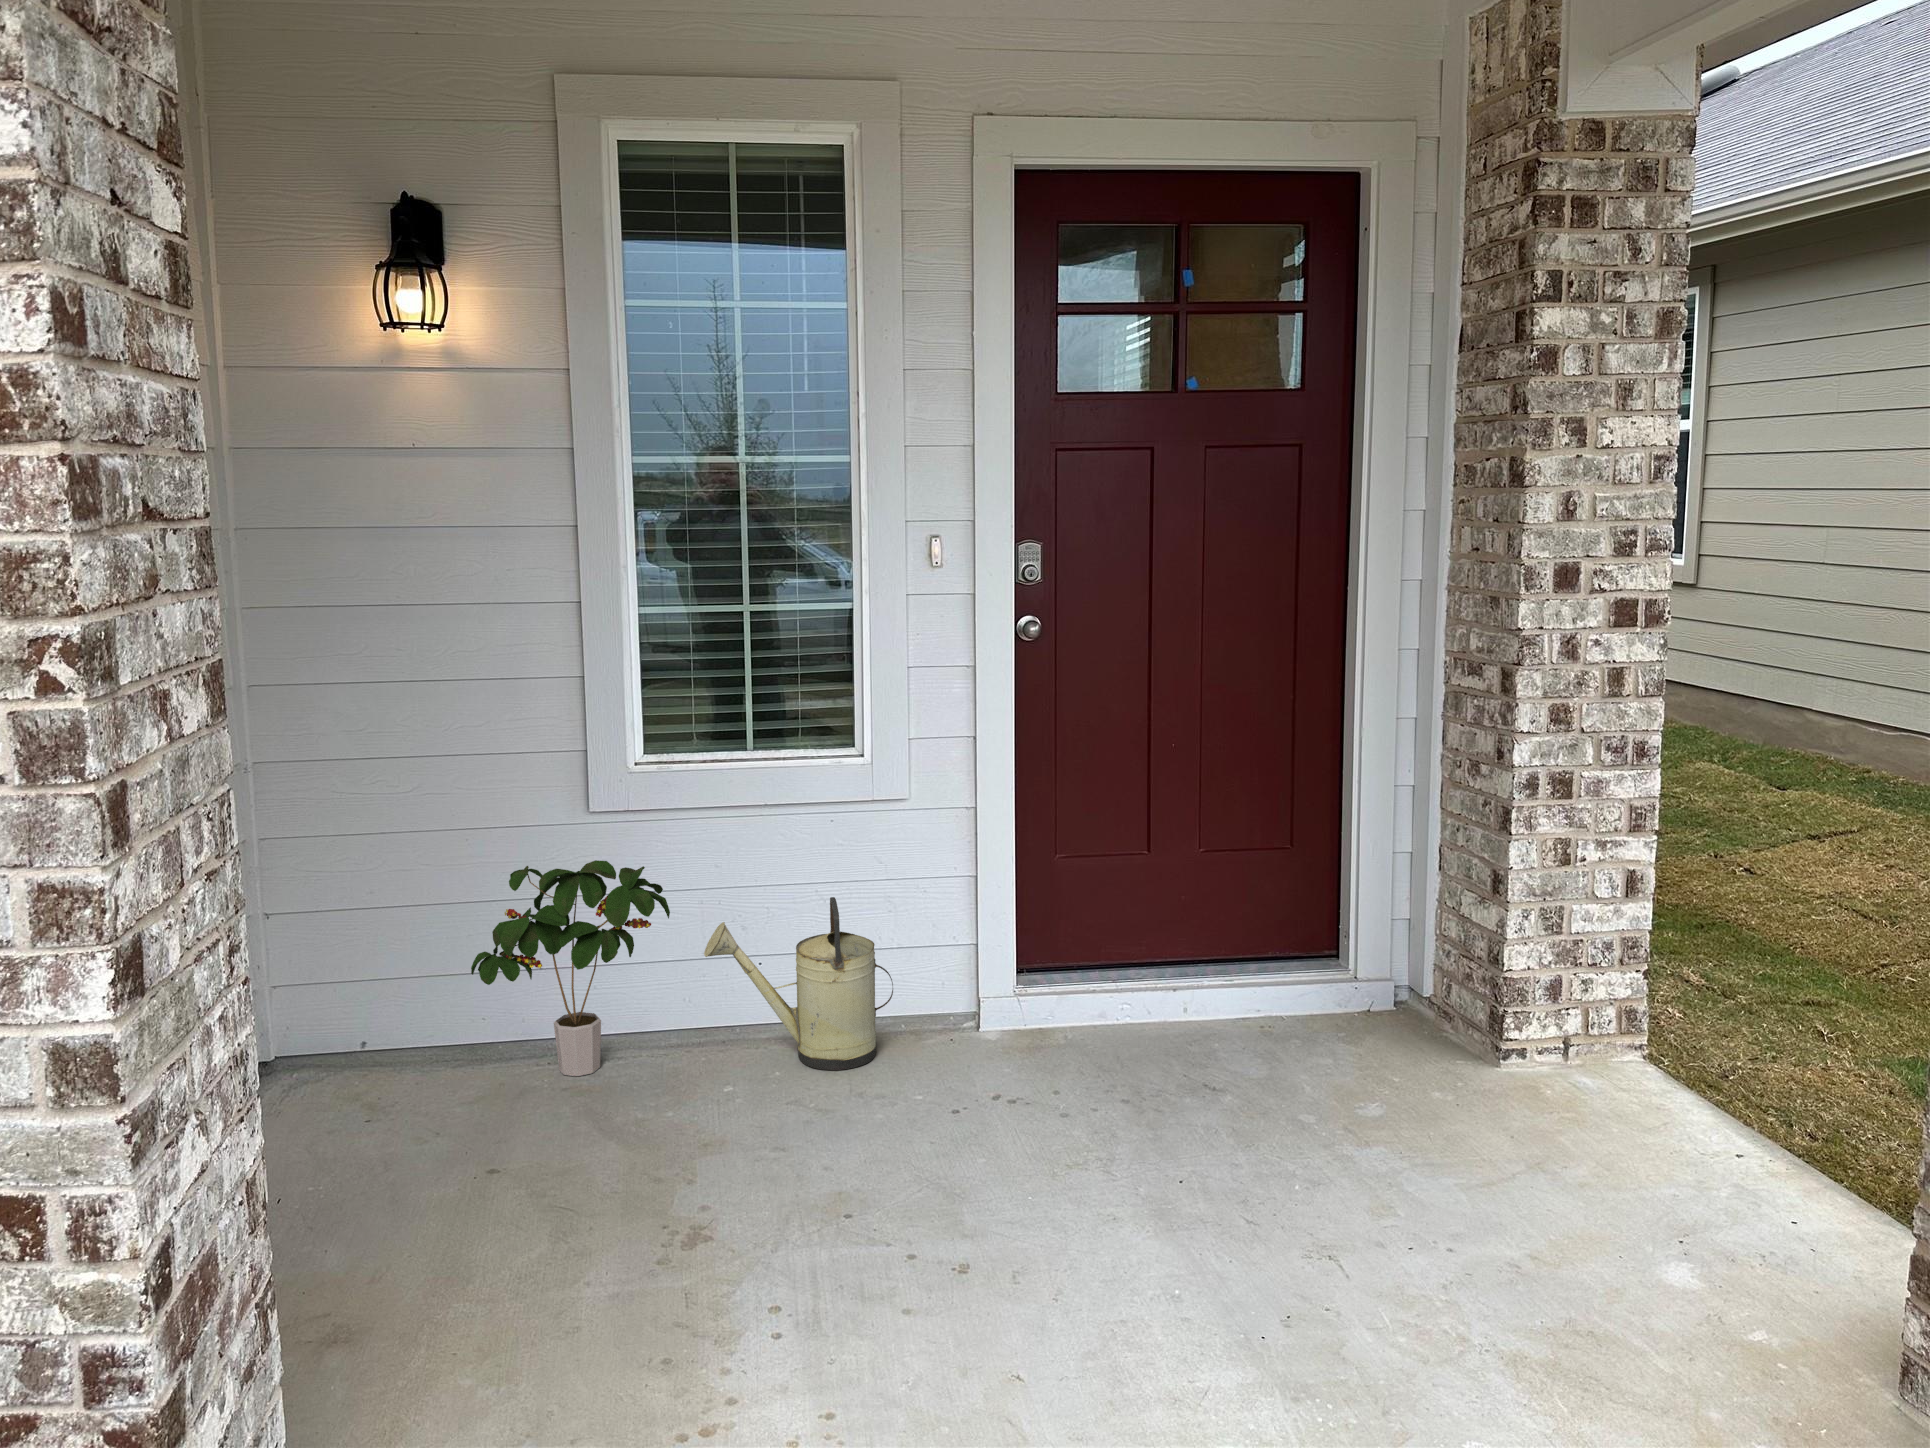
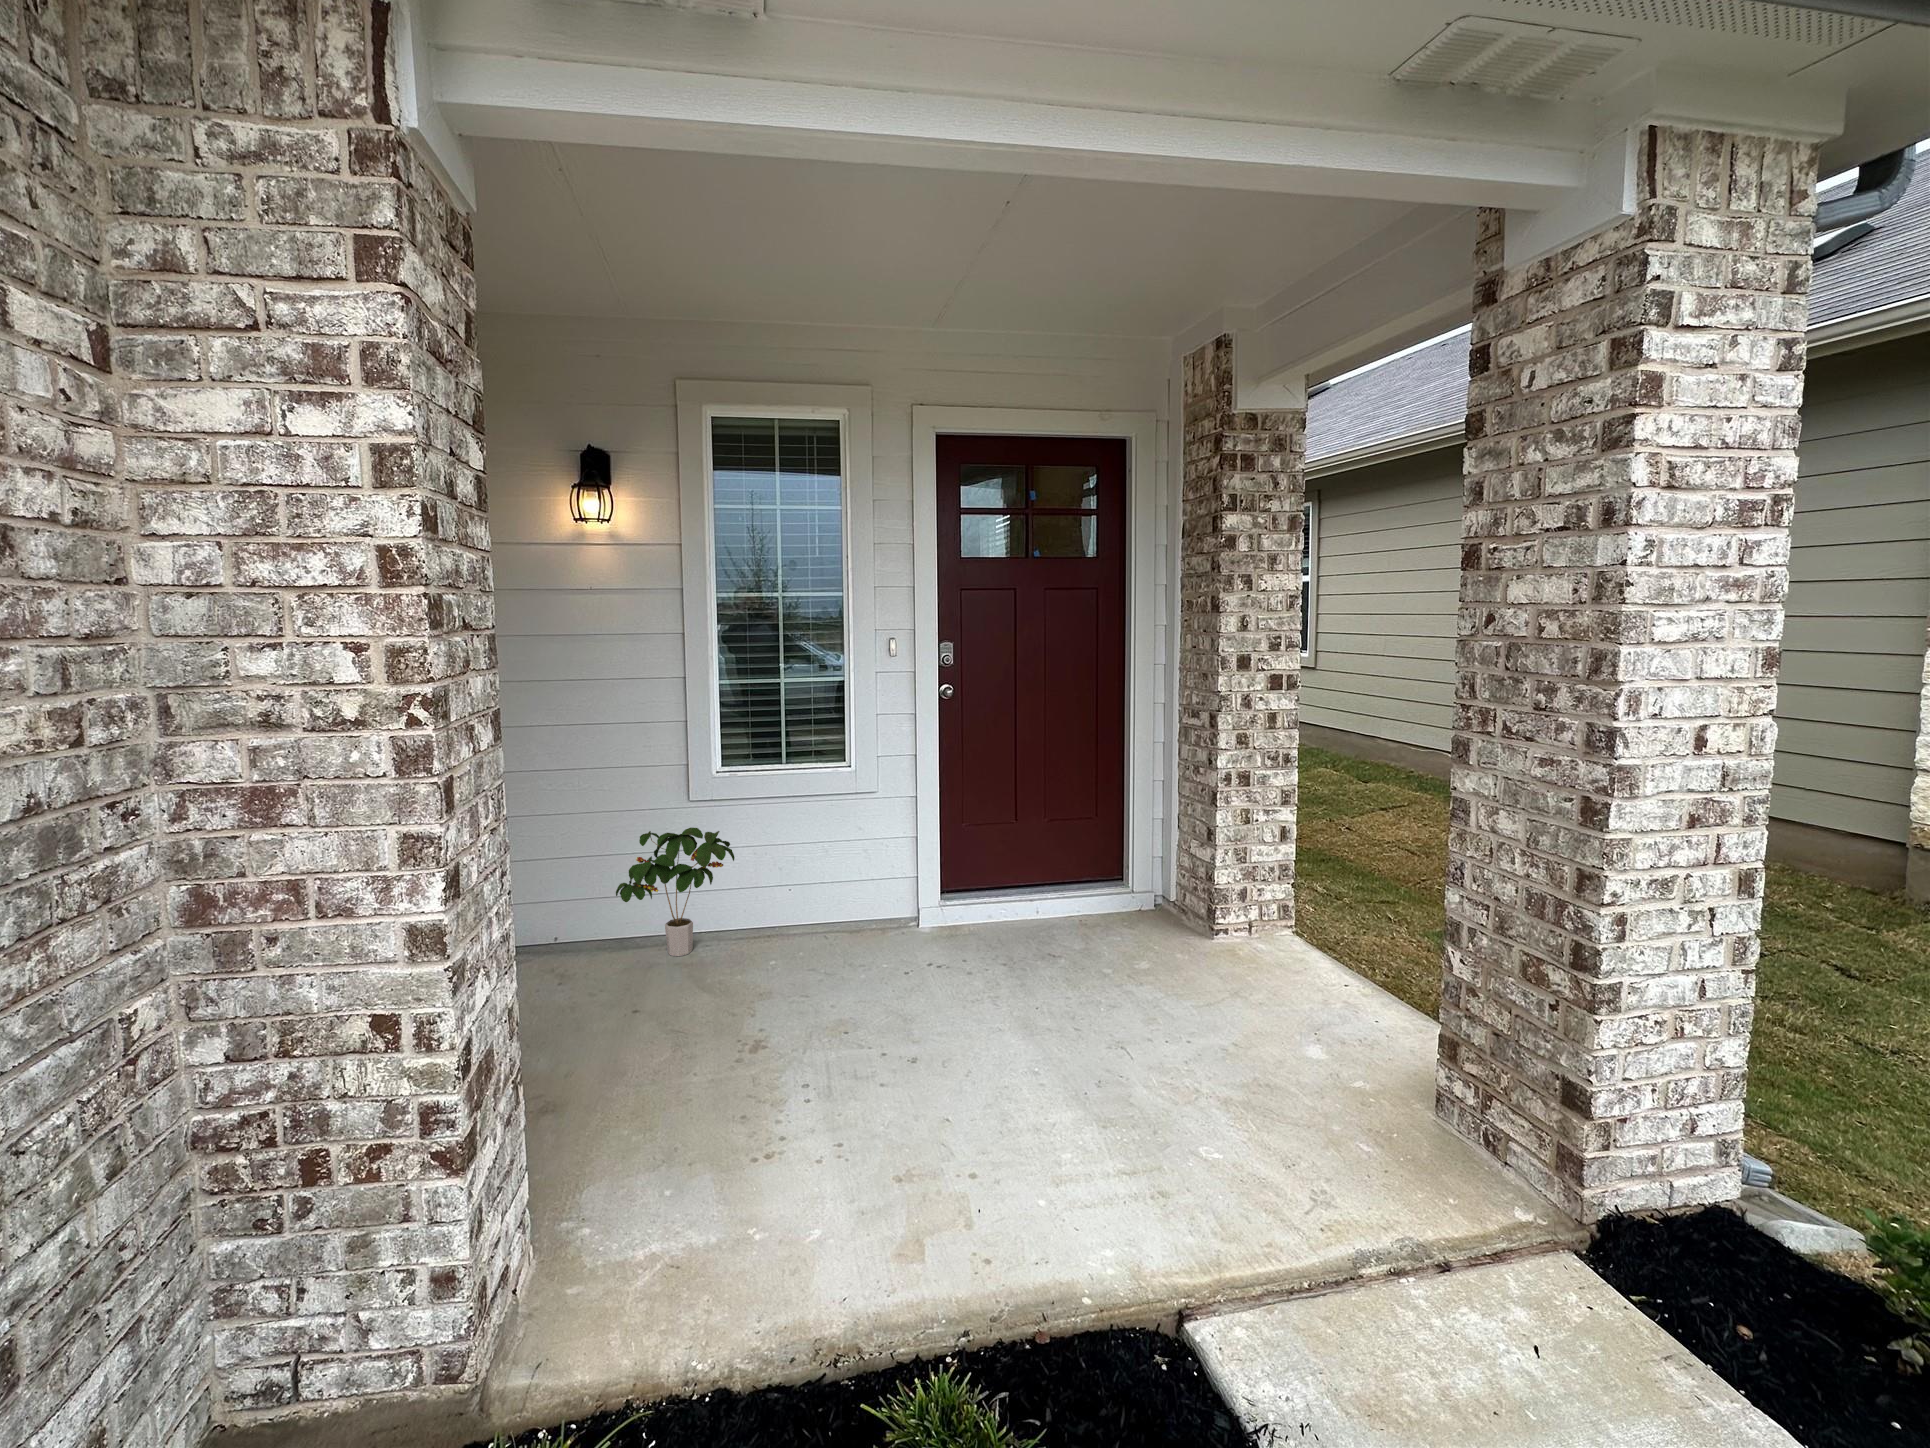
watering can: present [704,897,893,1070] -> none [755,848,866,950]

